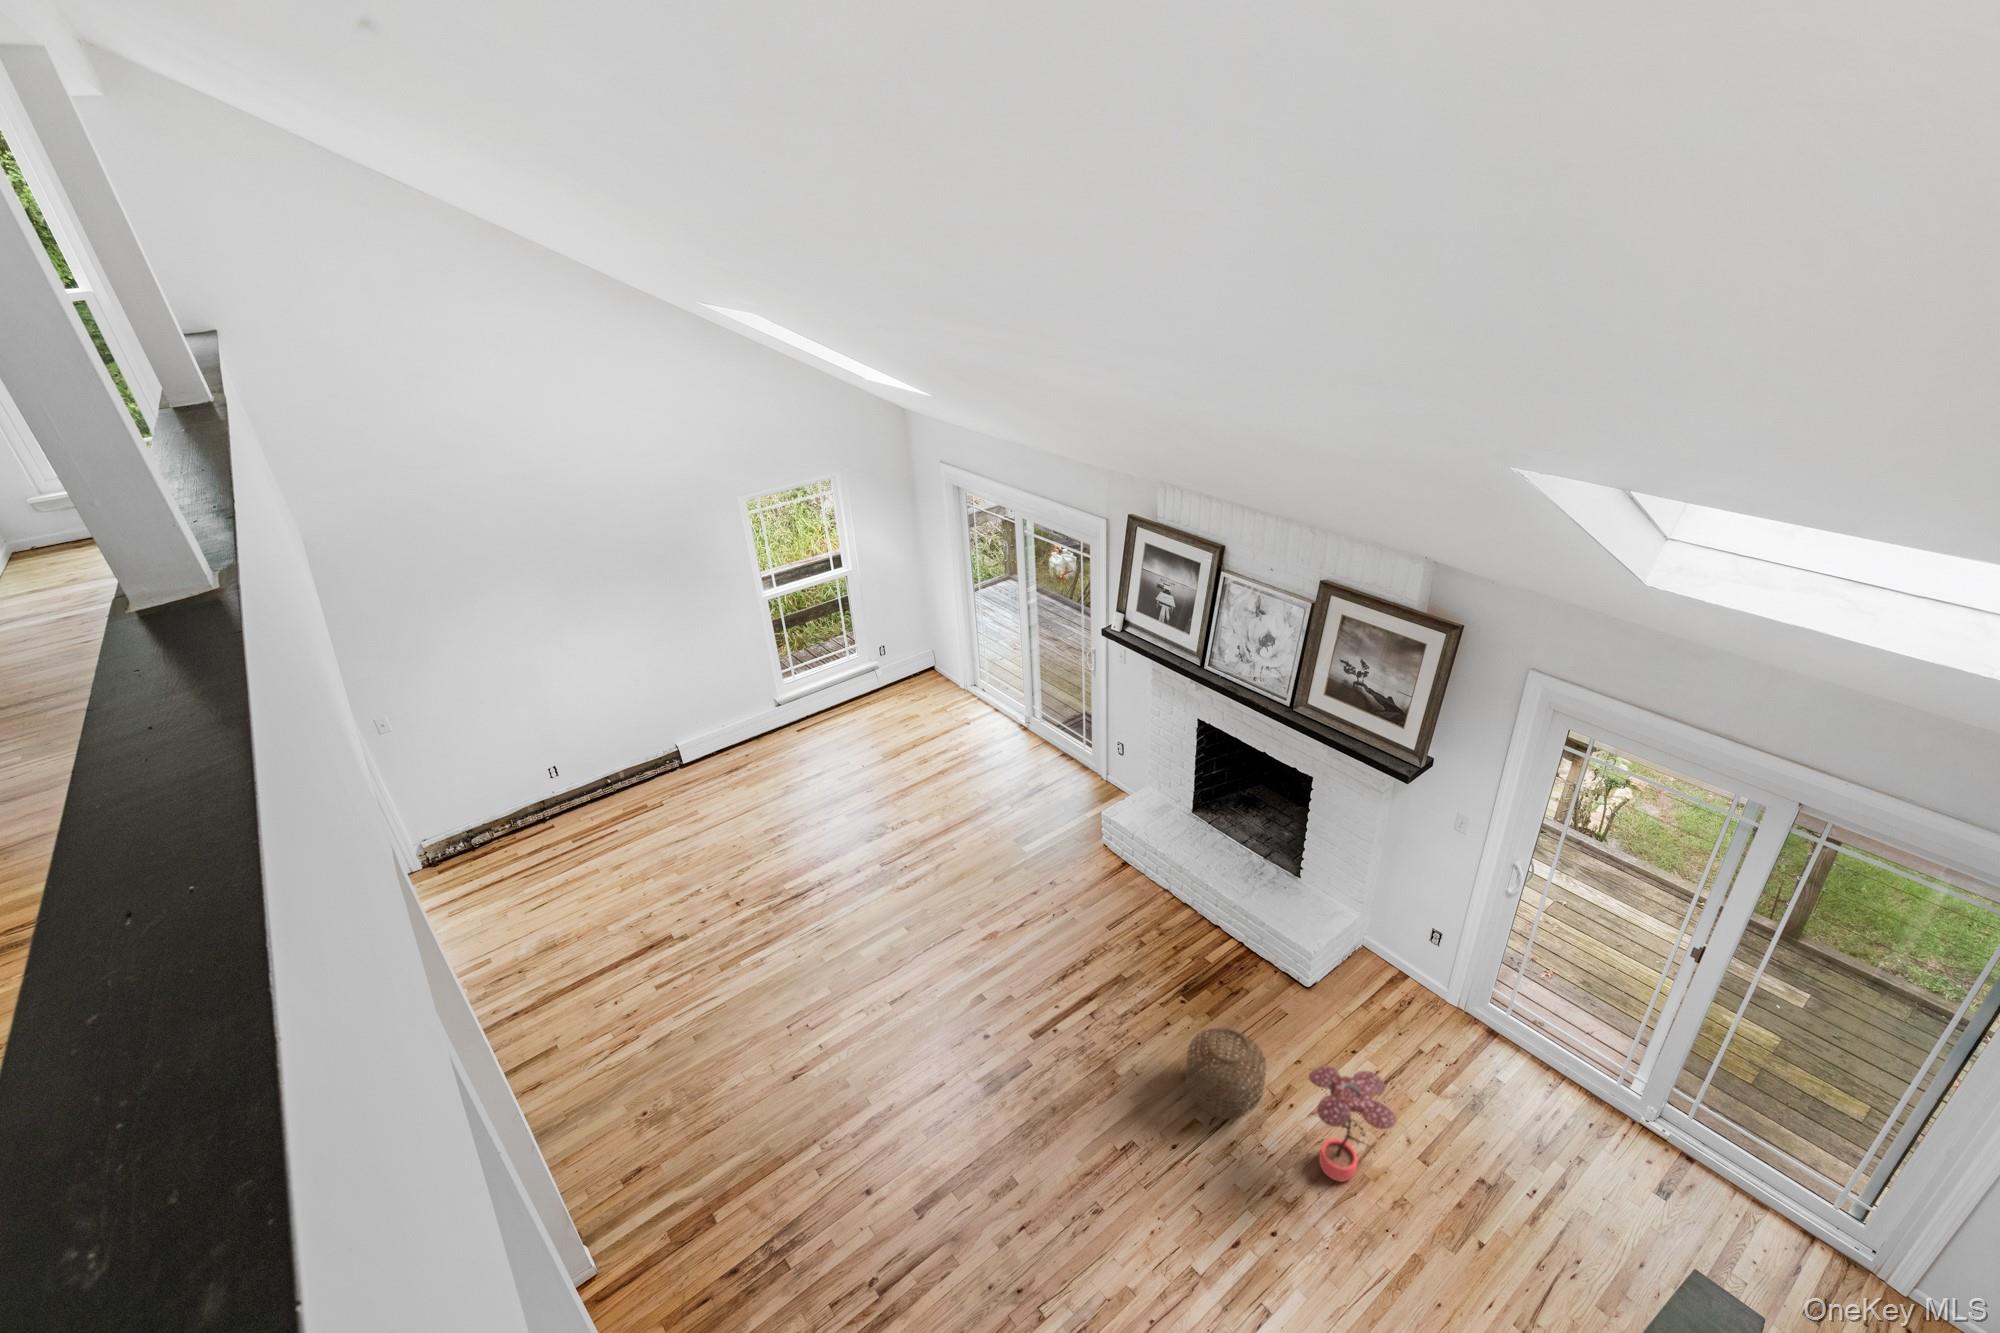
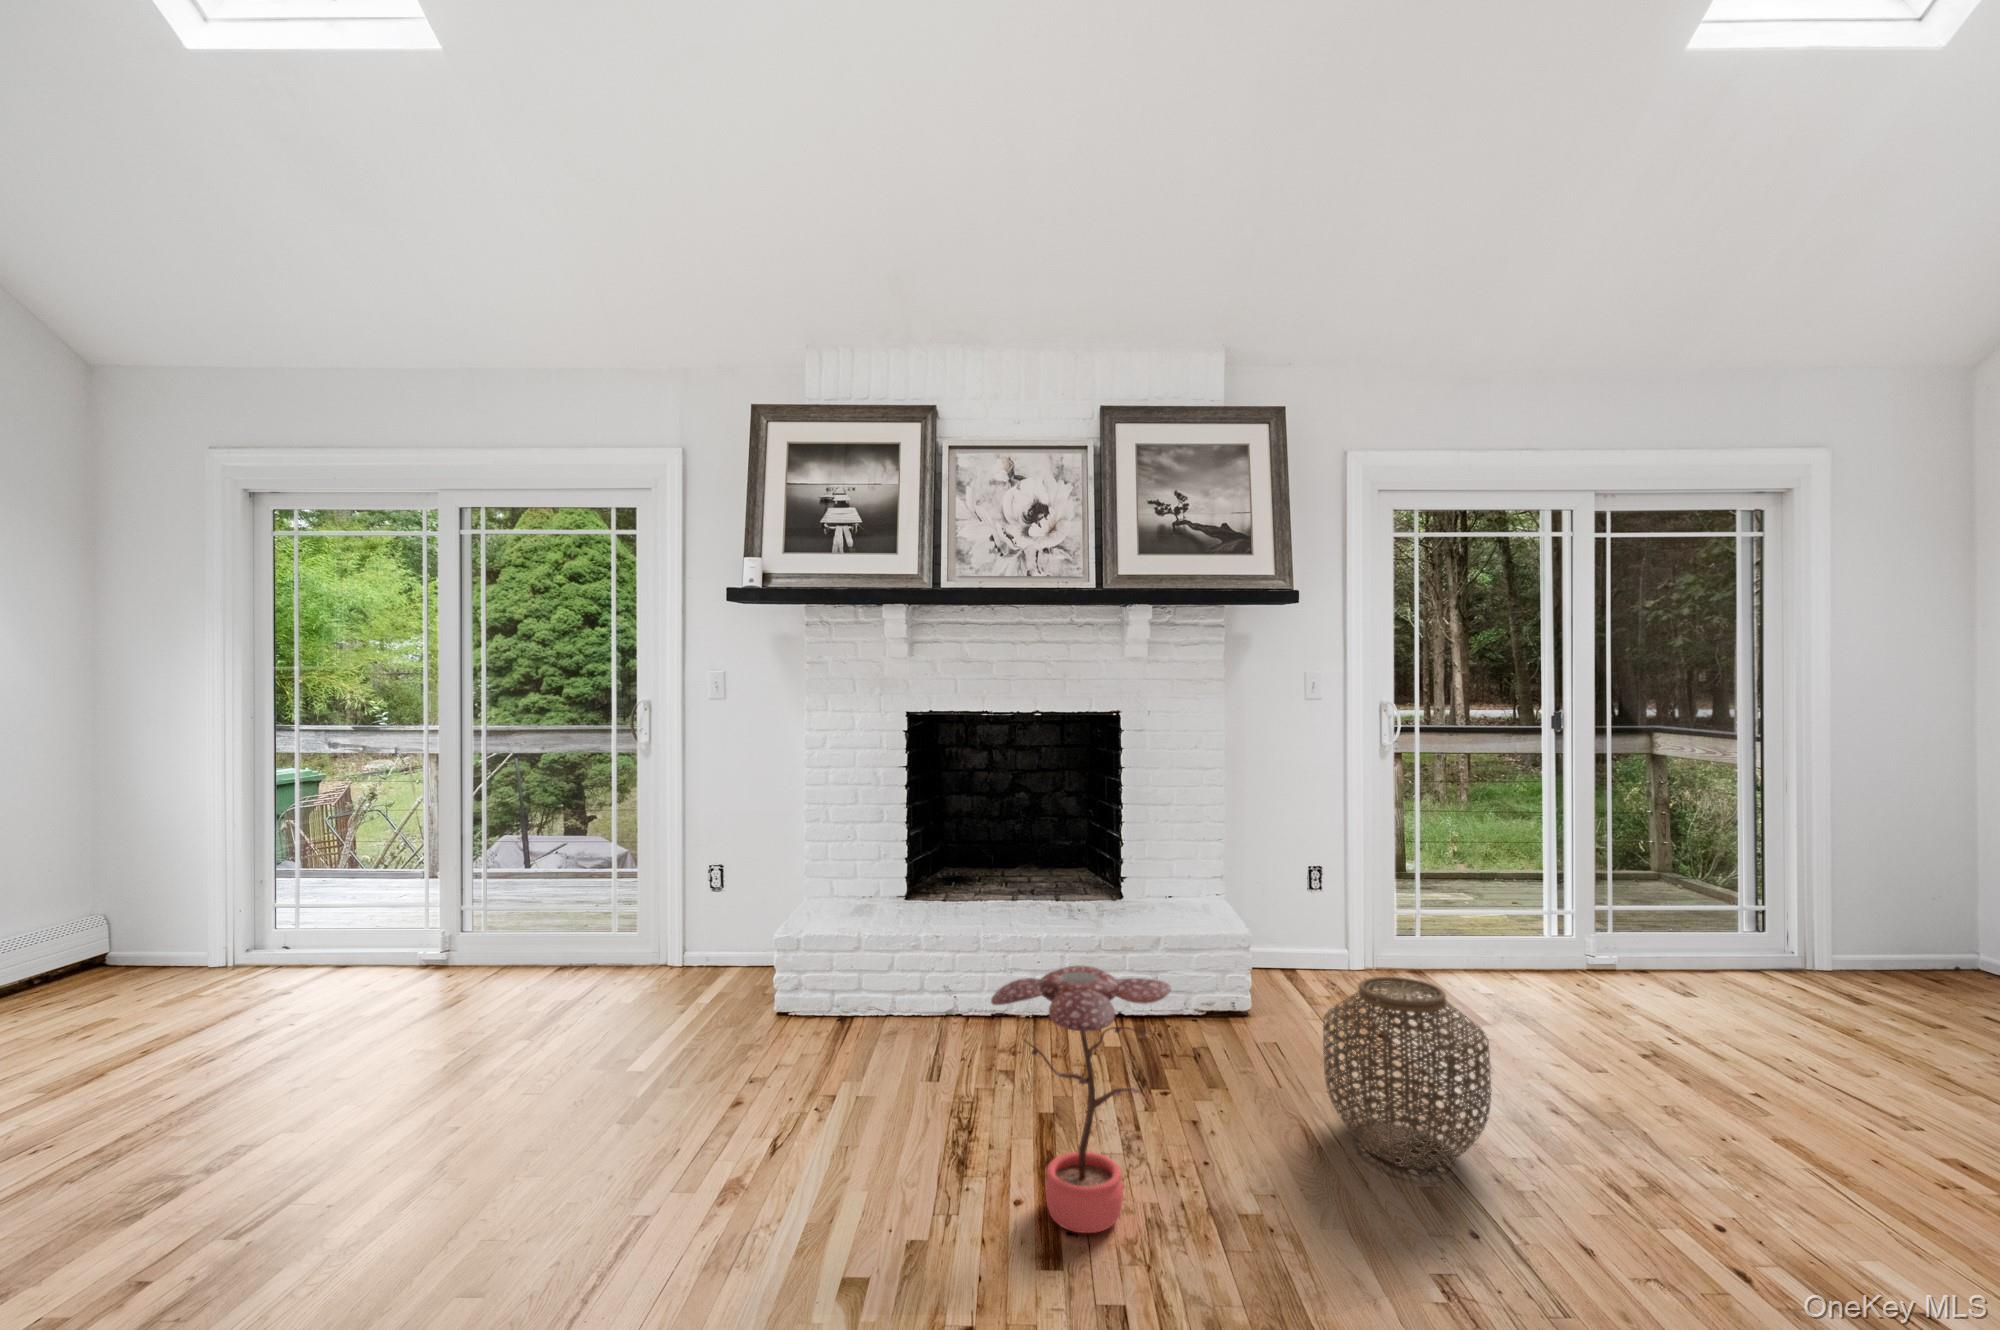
potted plant: present [1309,1066,1396,1182] -> present [991,965,1171,1233]

